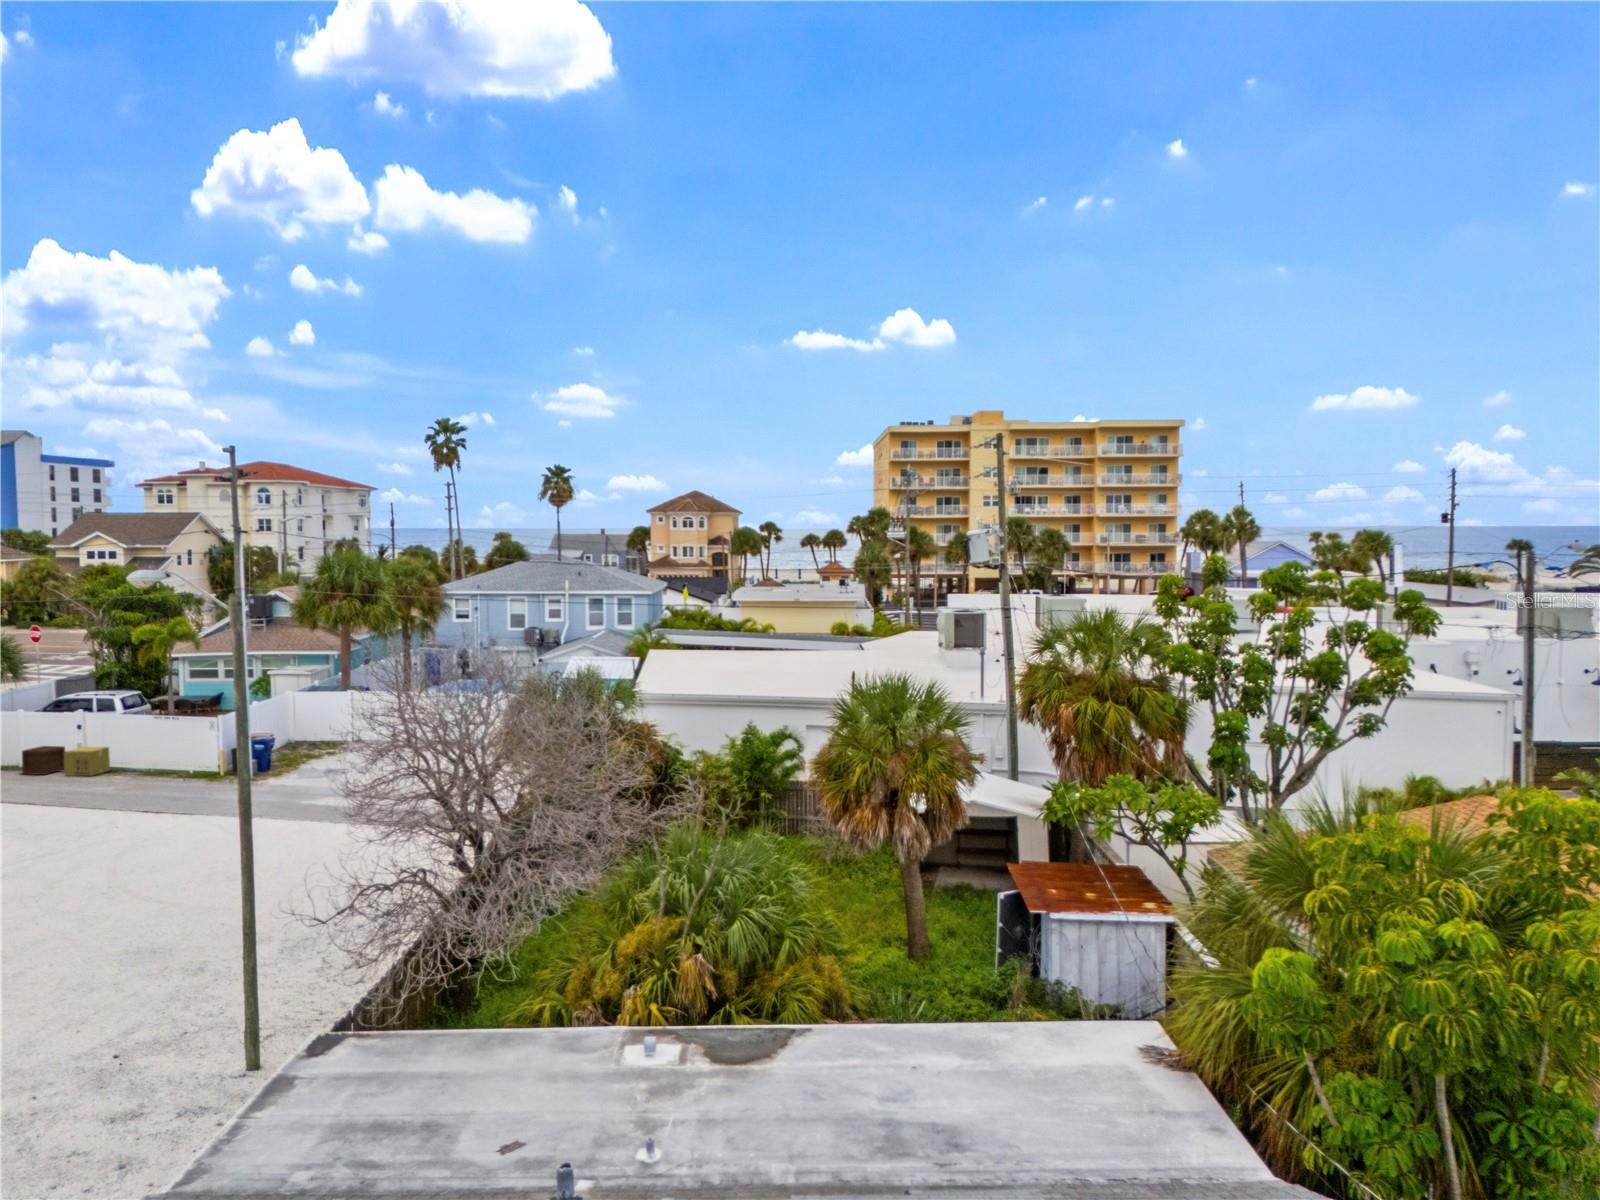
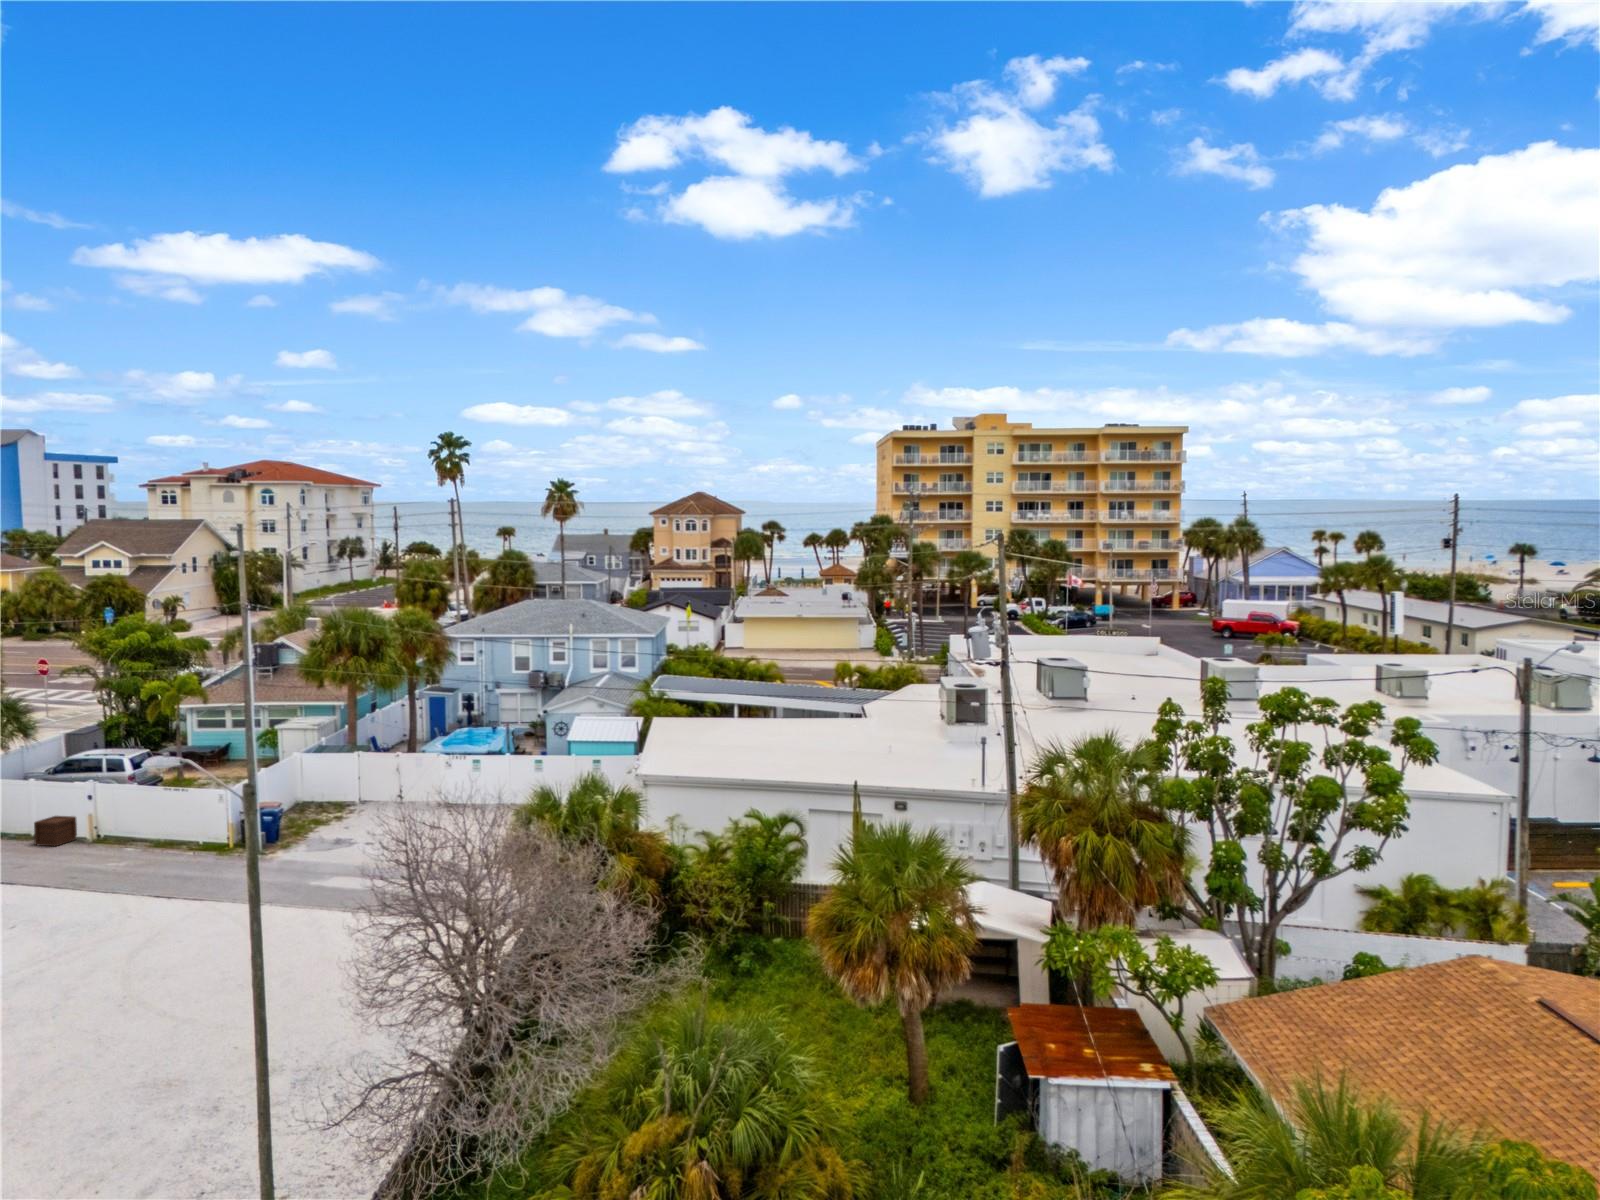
cardboard box: present [64,747,110,776] -> none [76,817,120,848]

